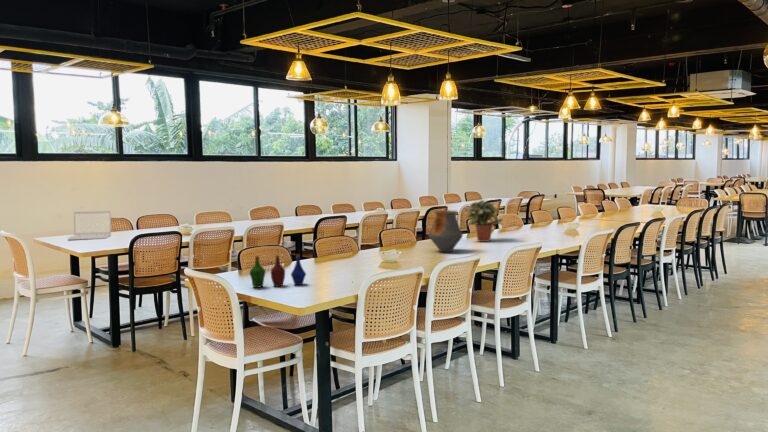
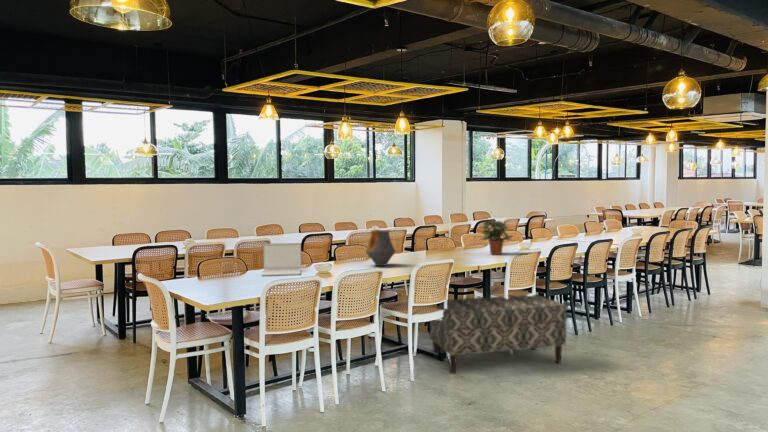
potted plant: present [466,200,503,242] -> present [481,219,513,255]
laptop: present [68,211,111,240] -> present [261,243,301,276]
bottle: present [250,254,306,288] -> none [184,264,229,290]
bench: none [505,279,657,373] -> present [430,294,566,373]

